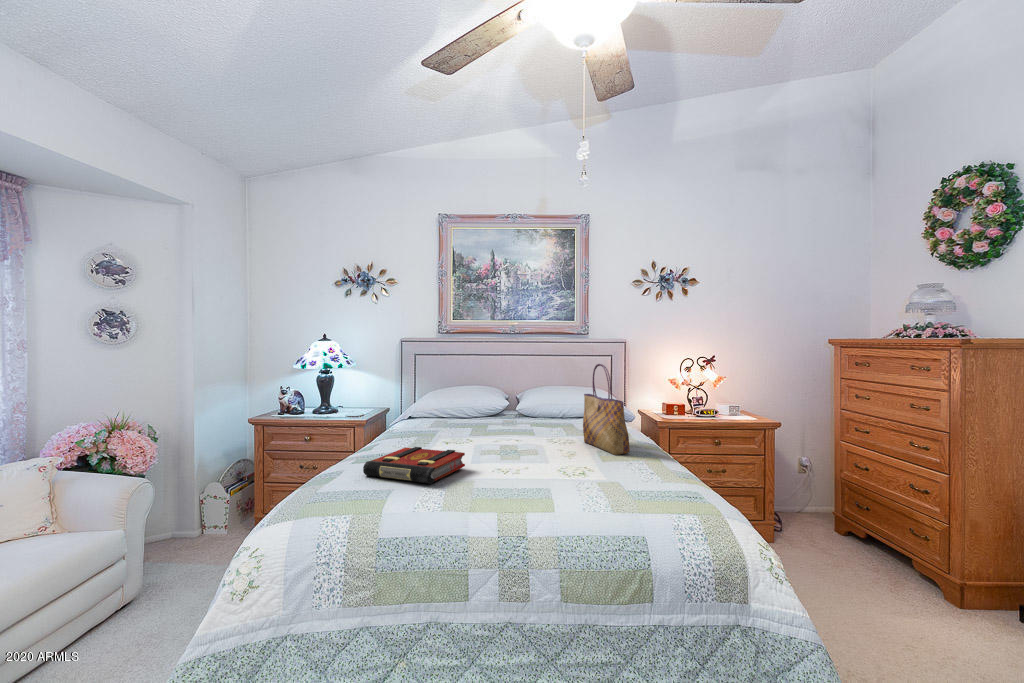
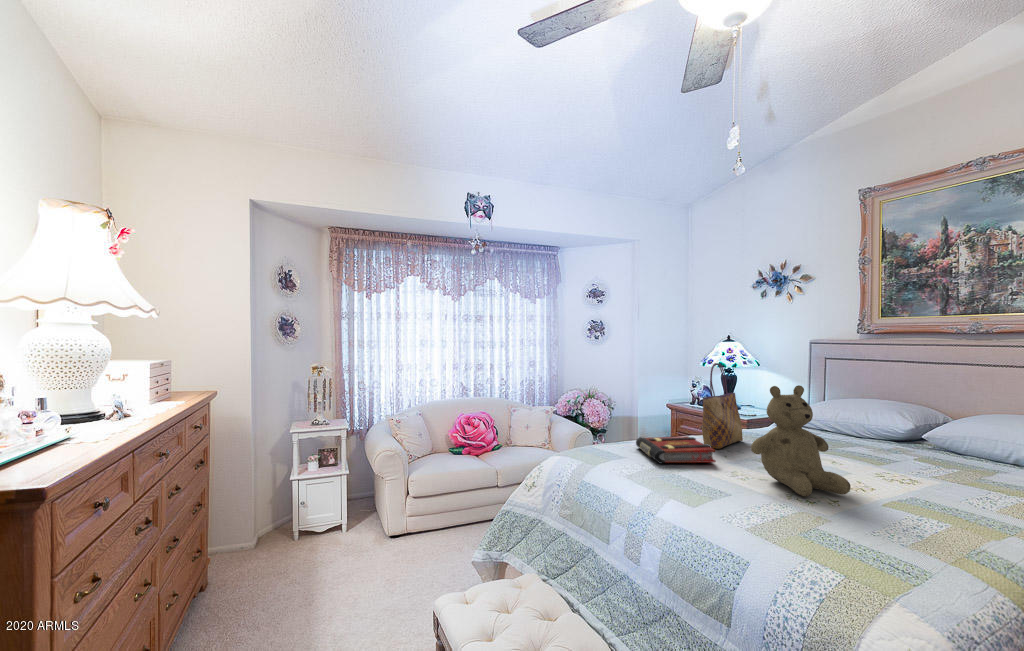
tote bag: present [583,364,630,455] -> present [702,363,743,449]
teddy bear: none [515,377,578,472] -> present [751,385,851,496]

